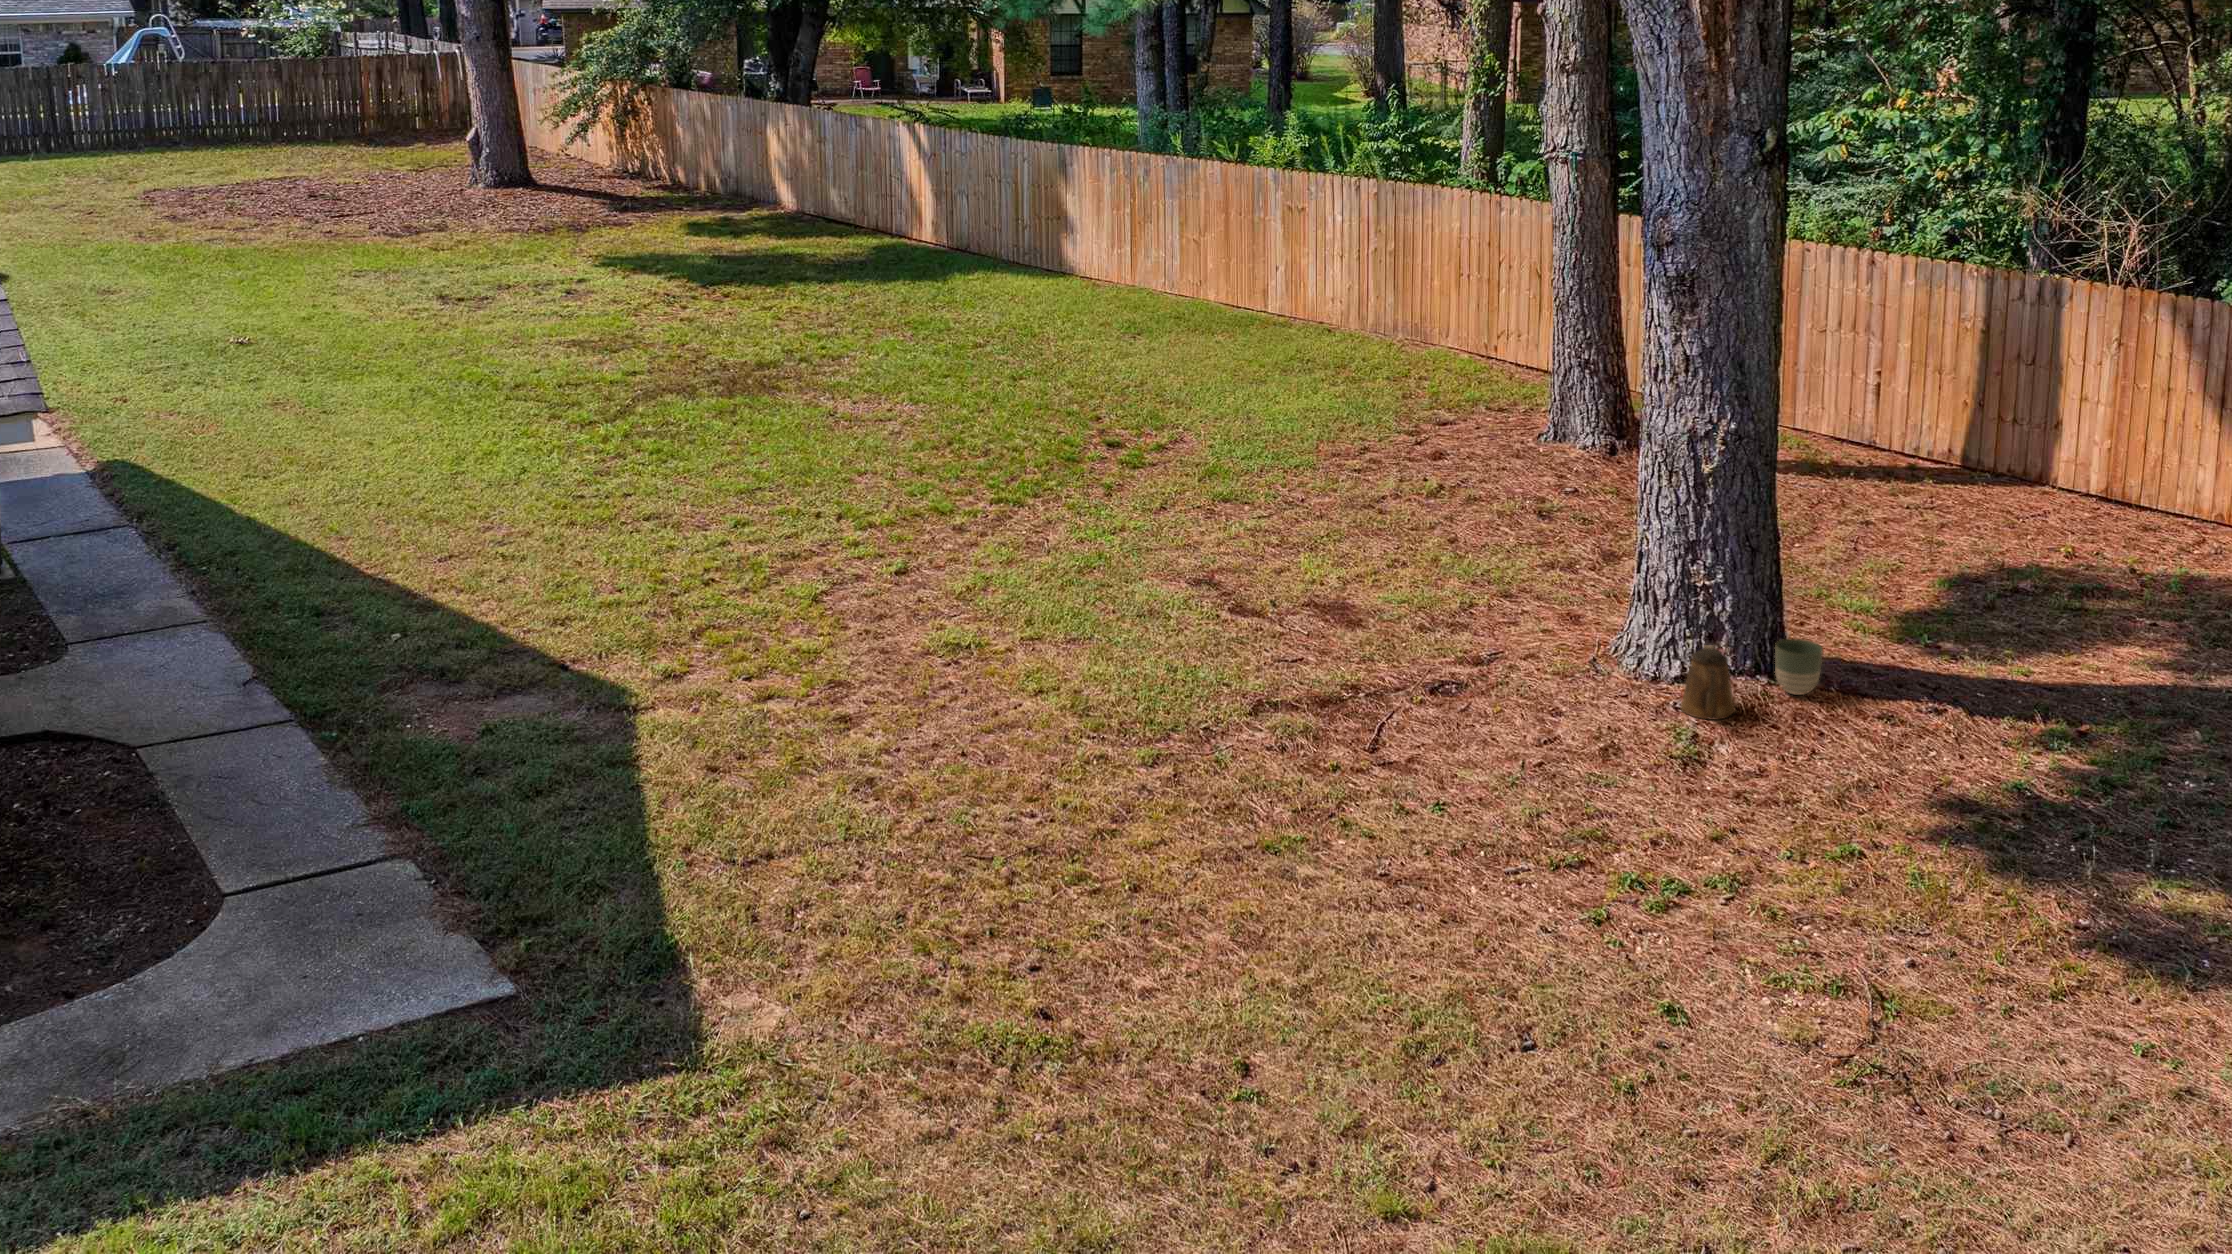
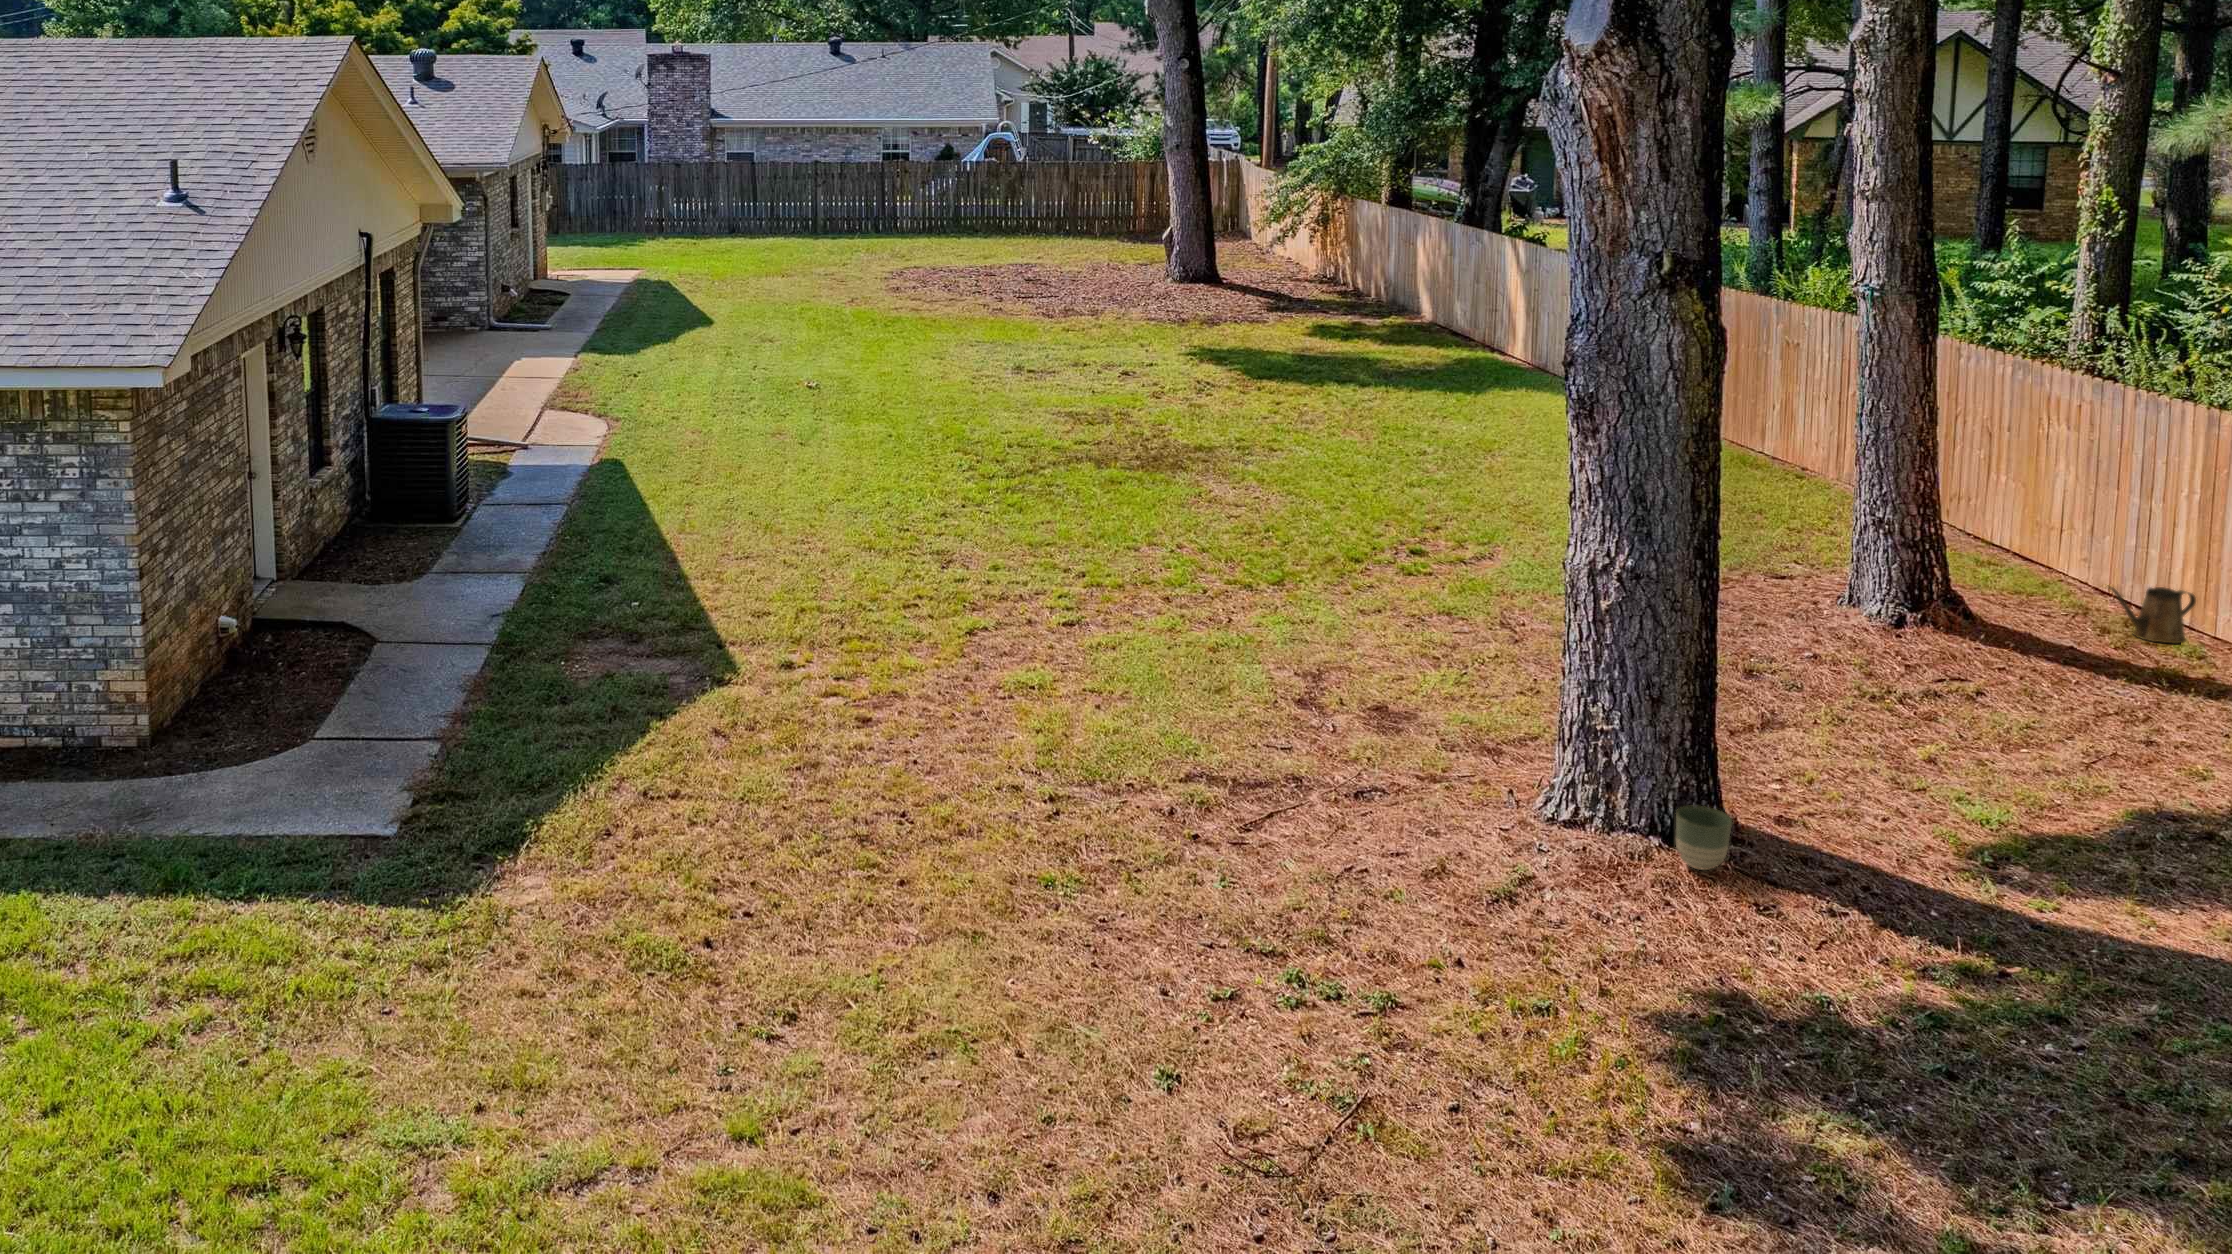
watering can: present [1680,645,1736,720] -> present [2109,586,2196,643]

